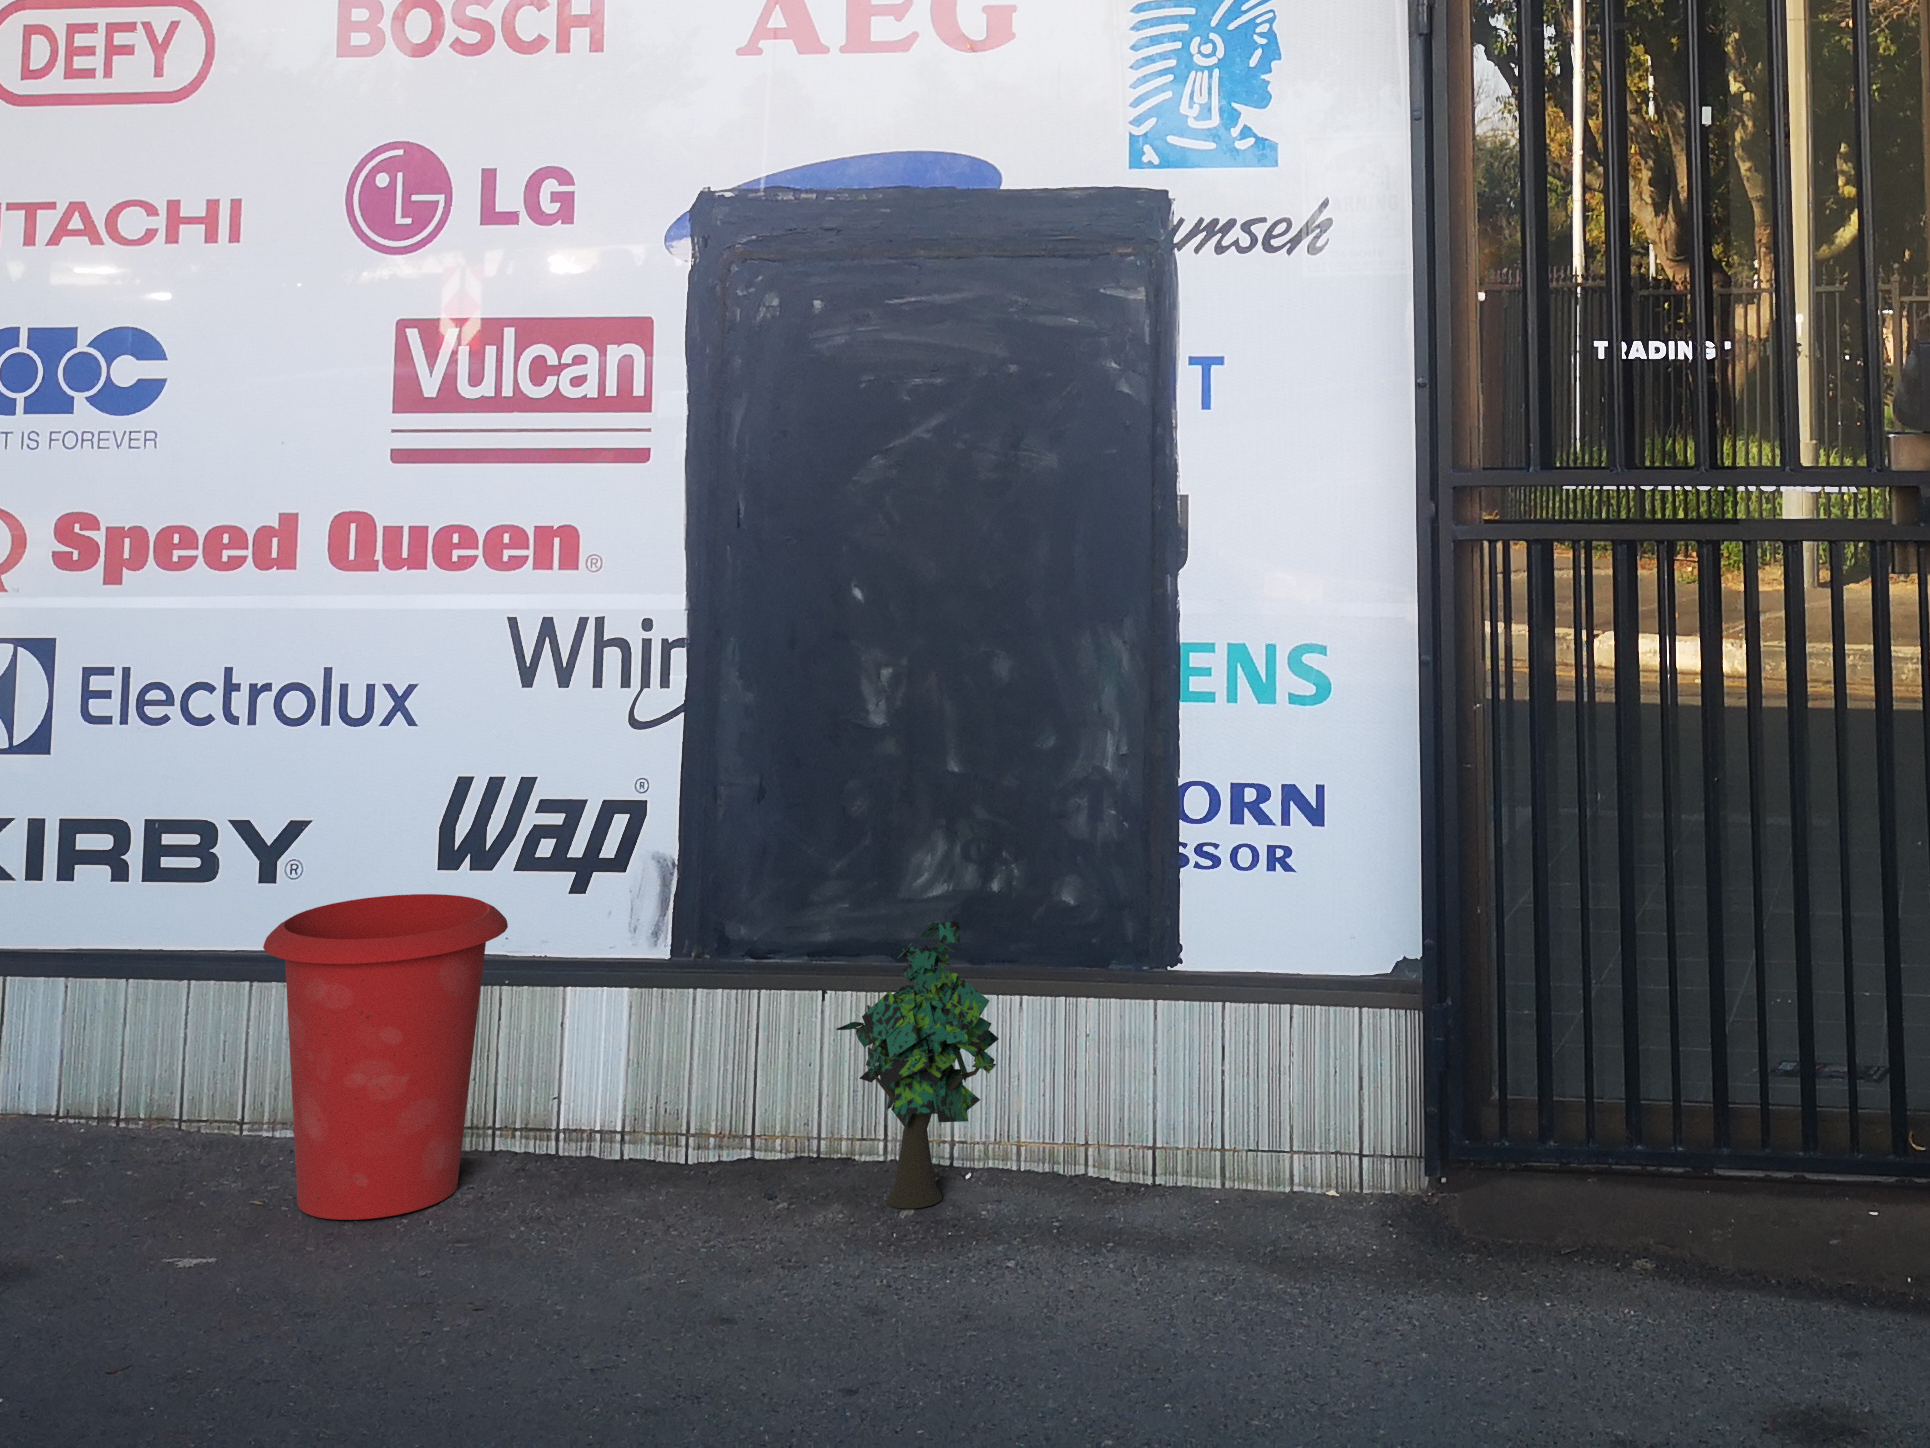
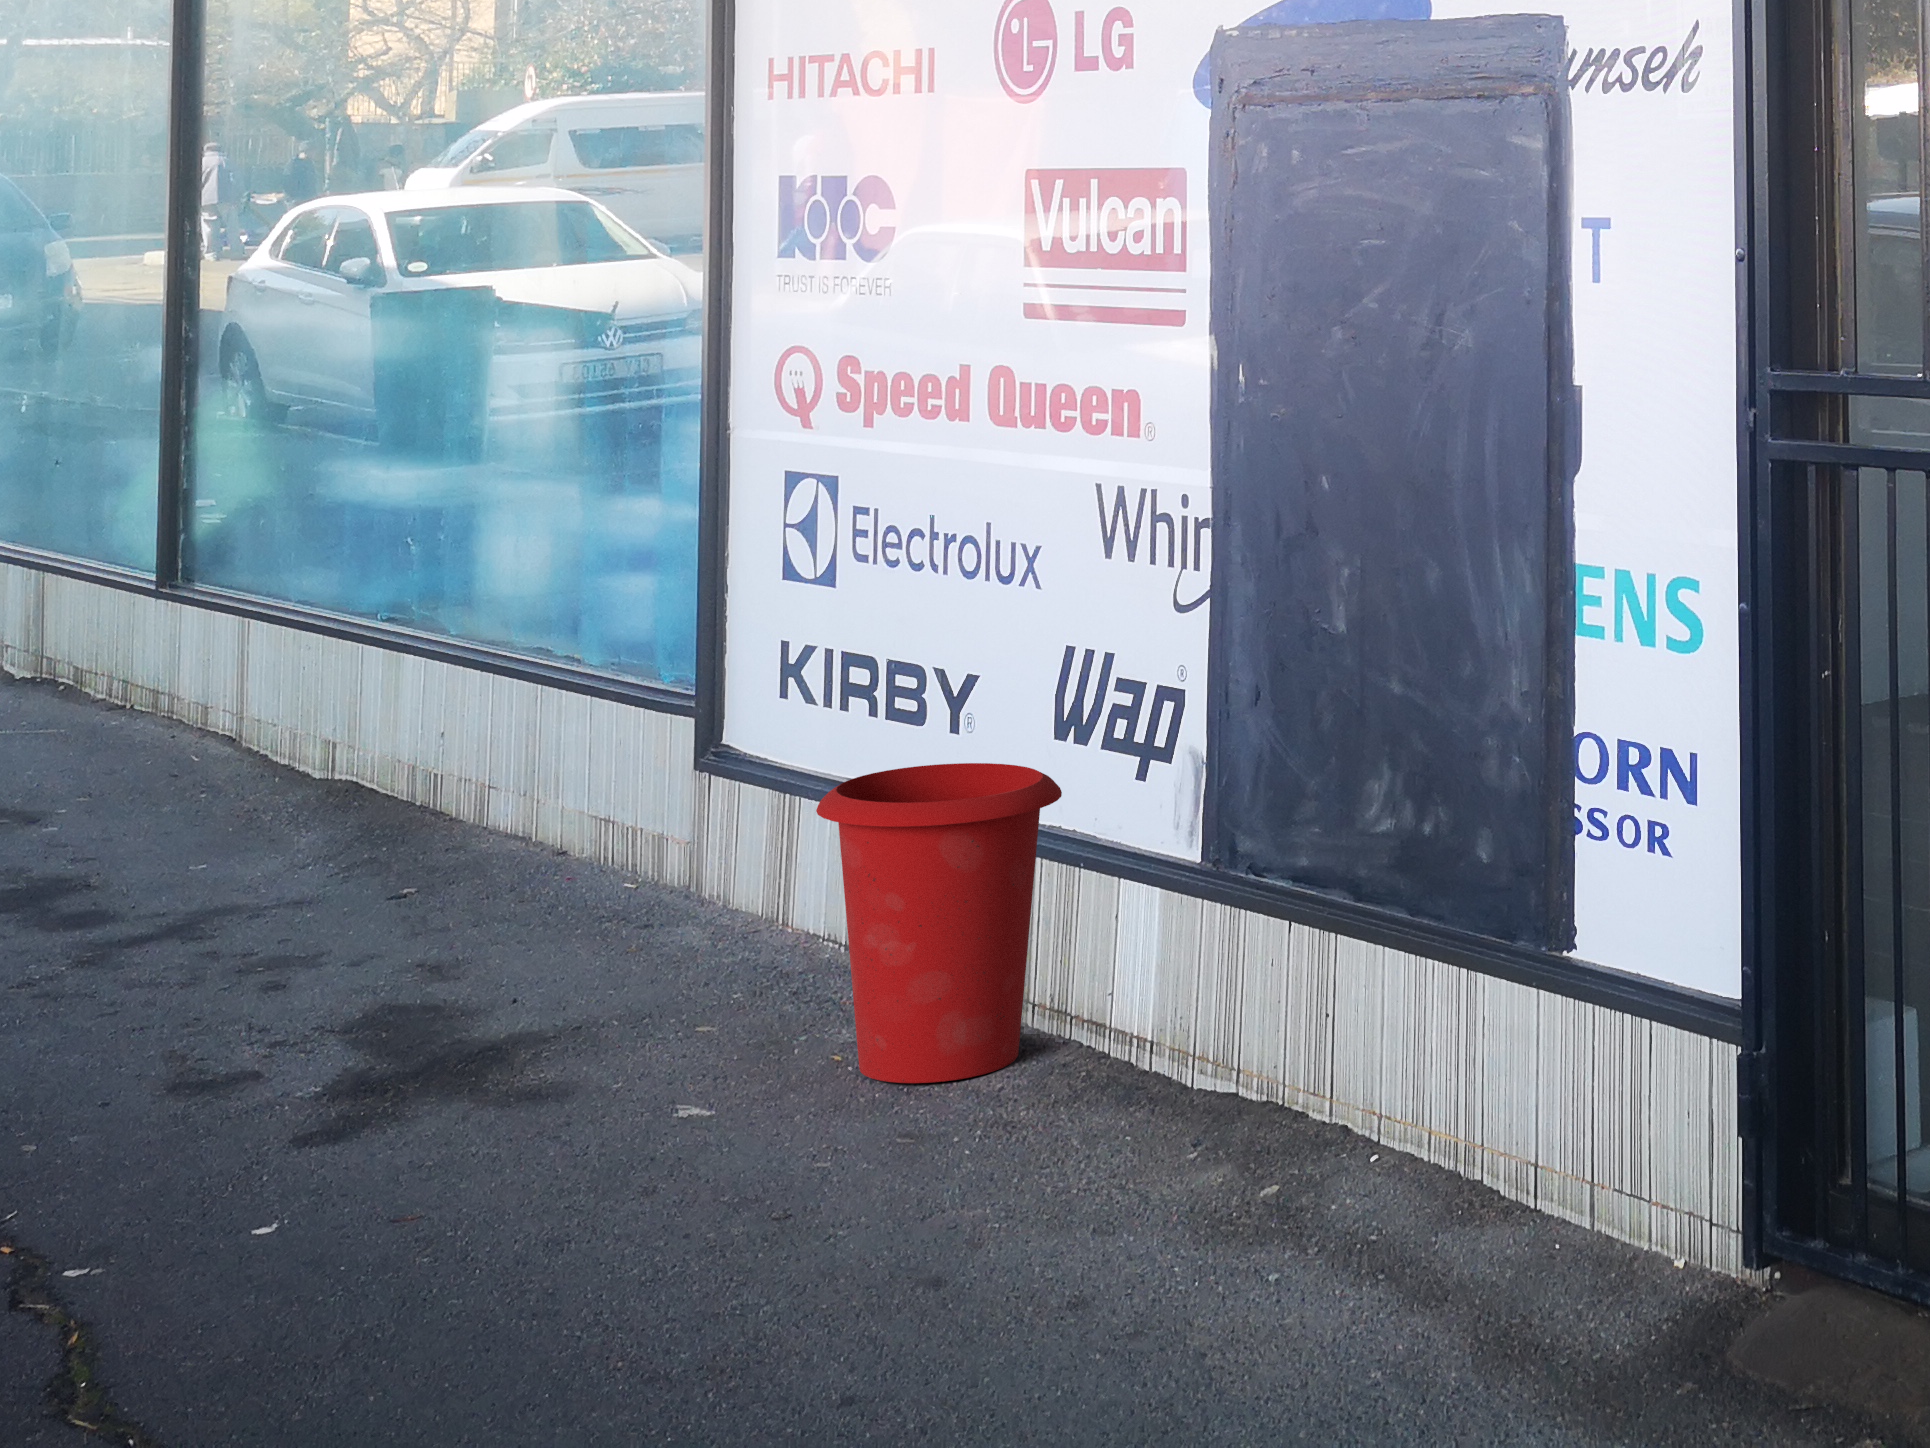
decorative plant: present [836,921,999,1209] -> none [1243,859,1414,1176]

